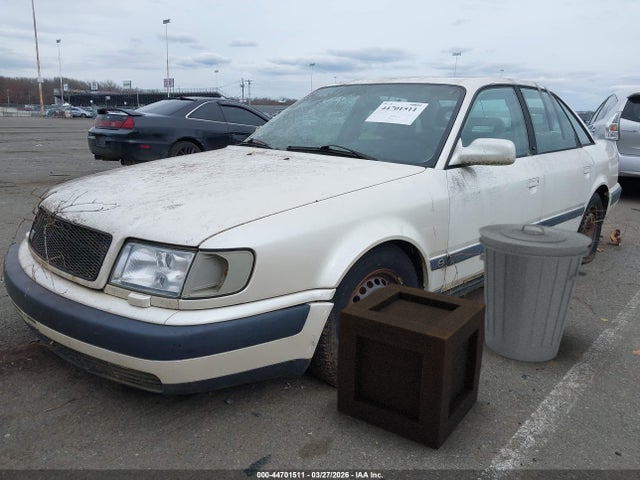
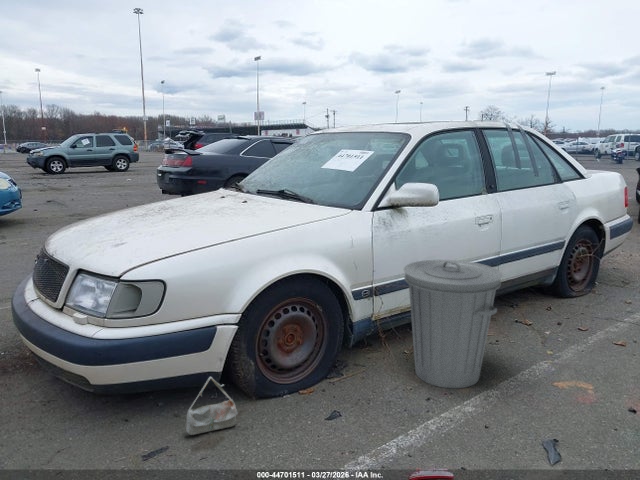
wooden crate: present [337,284,486,450] -> none [244,311,375,454]
bag: none [279,366,337,438] -> present [186,377,238,435]

